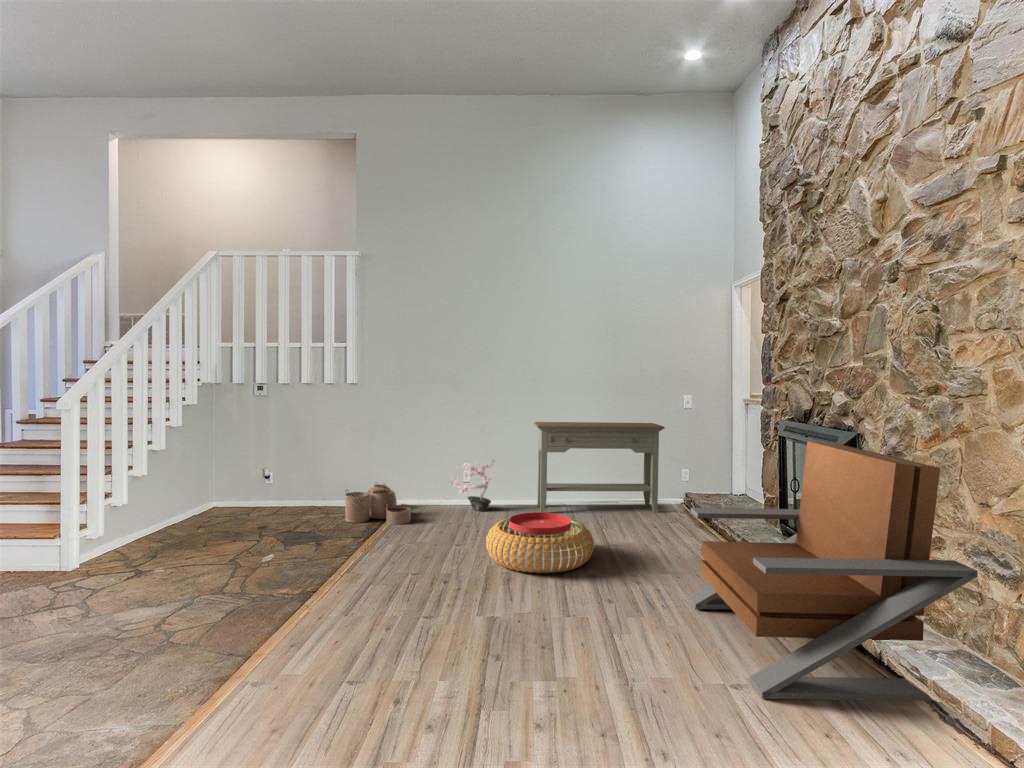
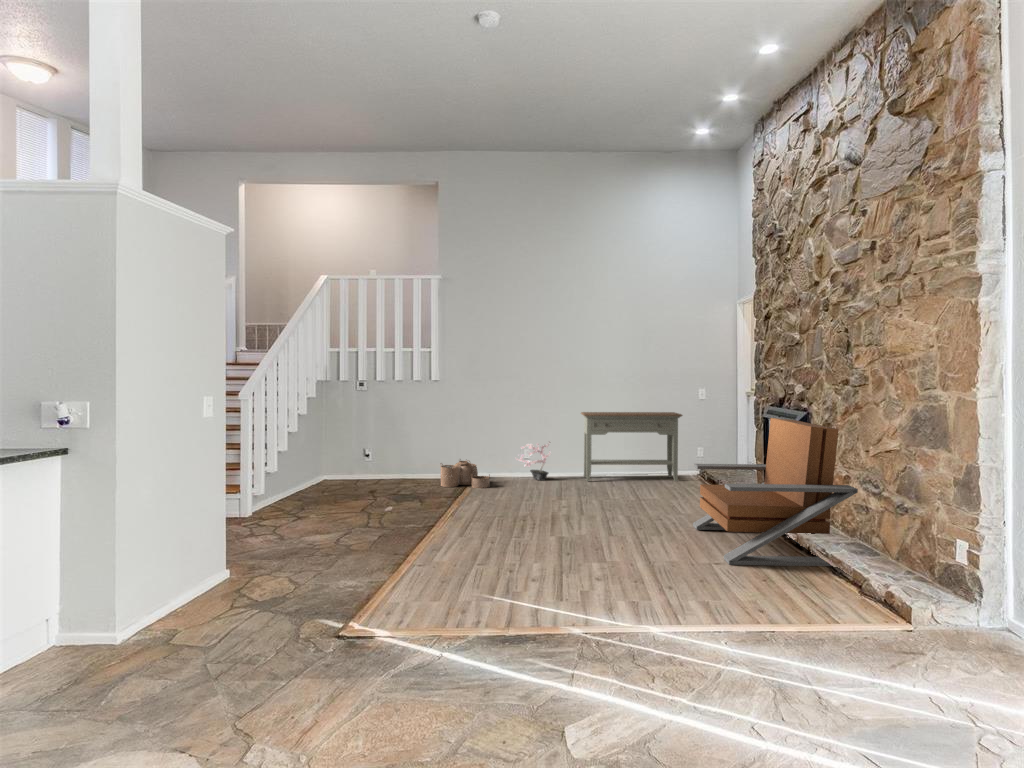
pouf: present [486,512,594,573] -> none [551,475,628,513]

